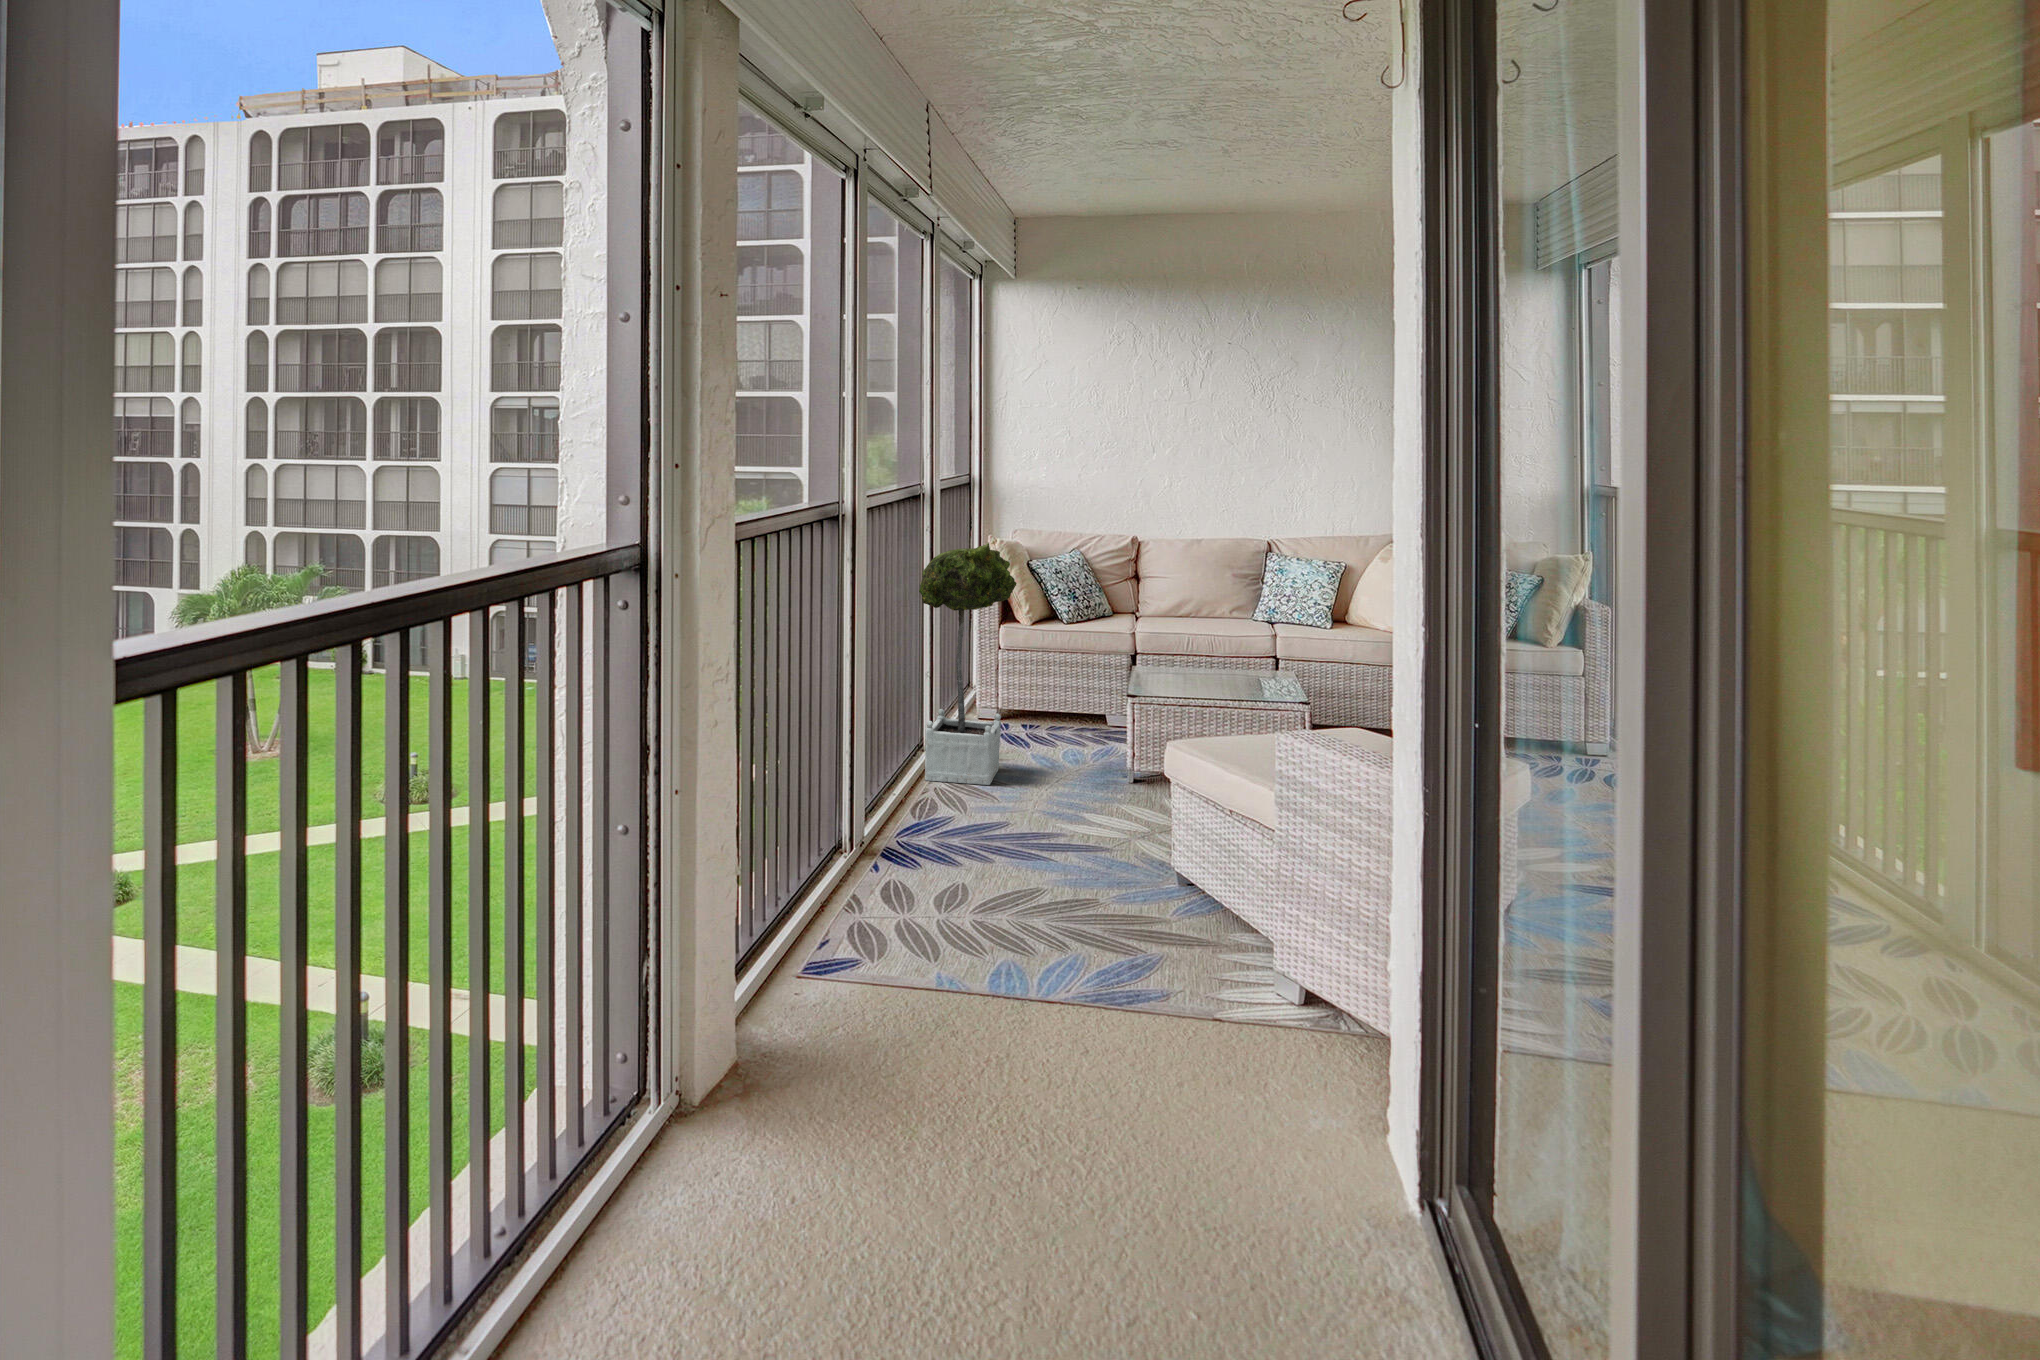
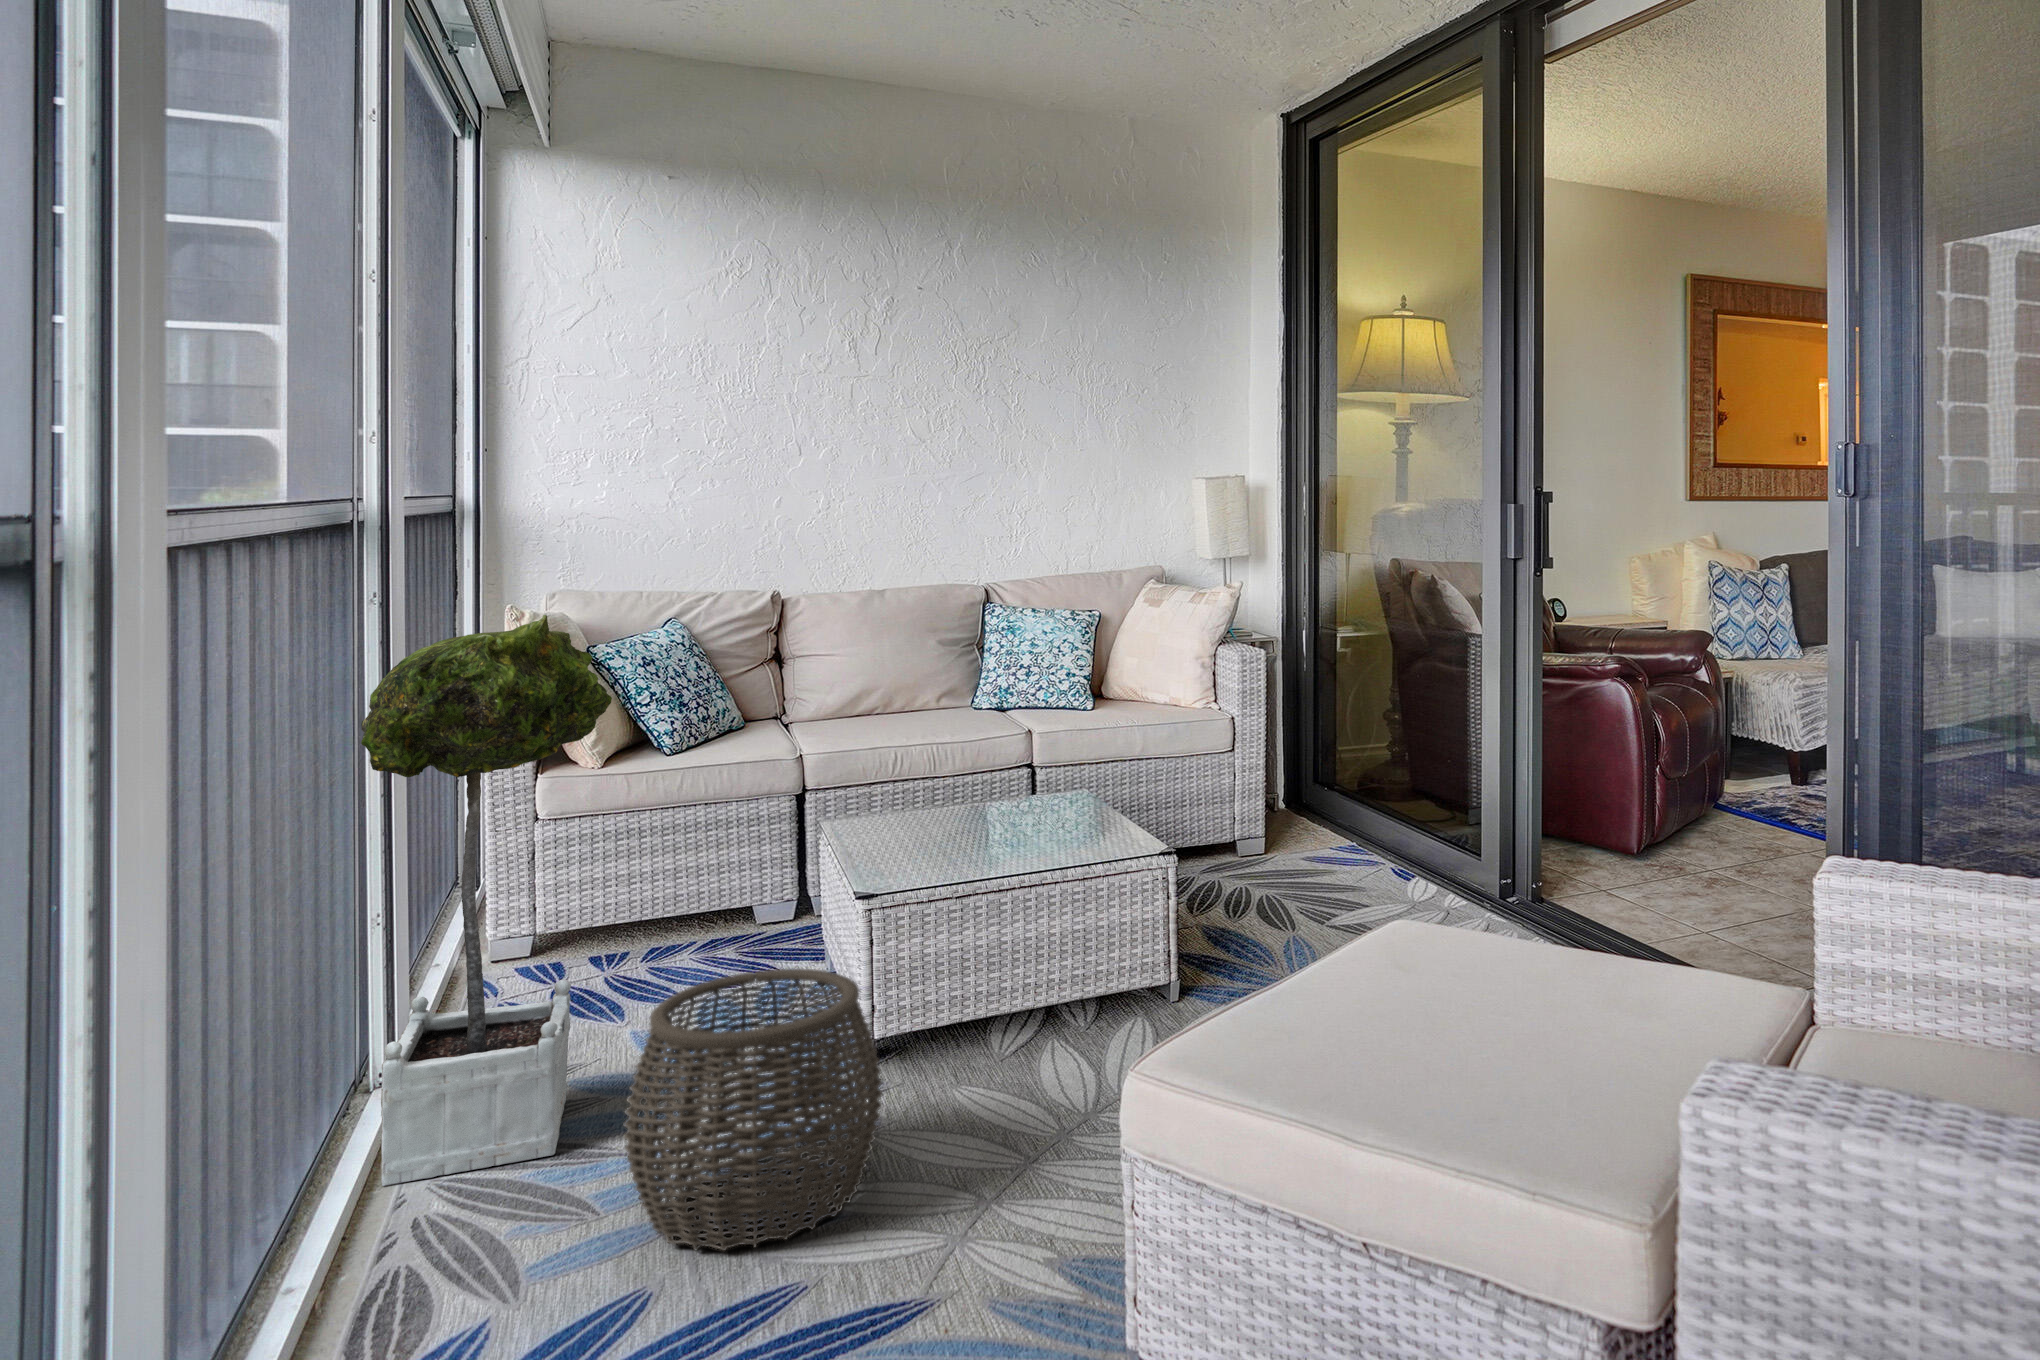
woven basket: none [1010,715,1120,827] -> present [624,968,883,1251]

